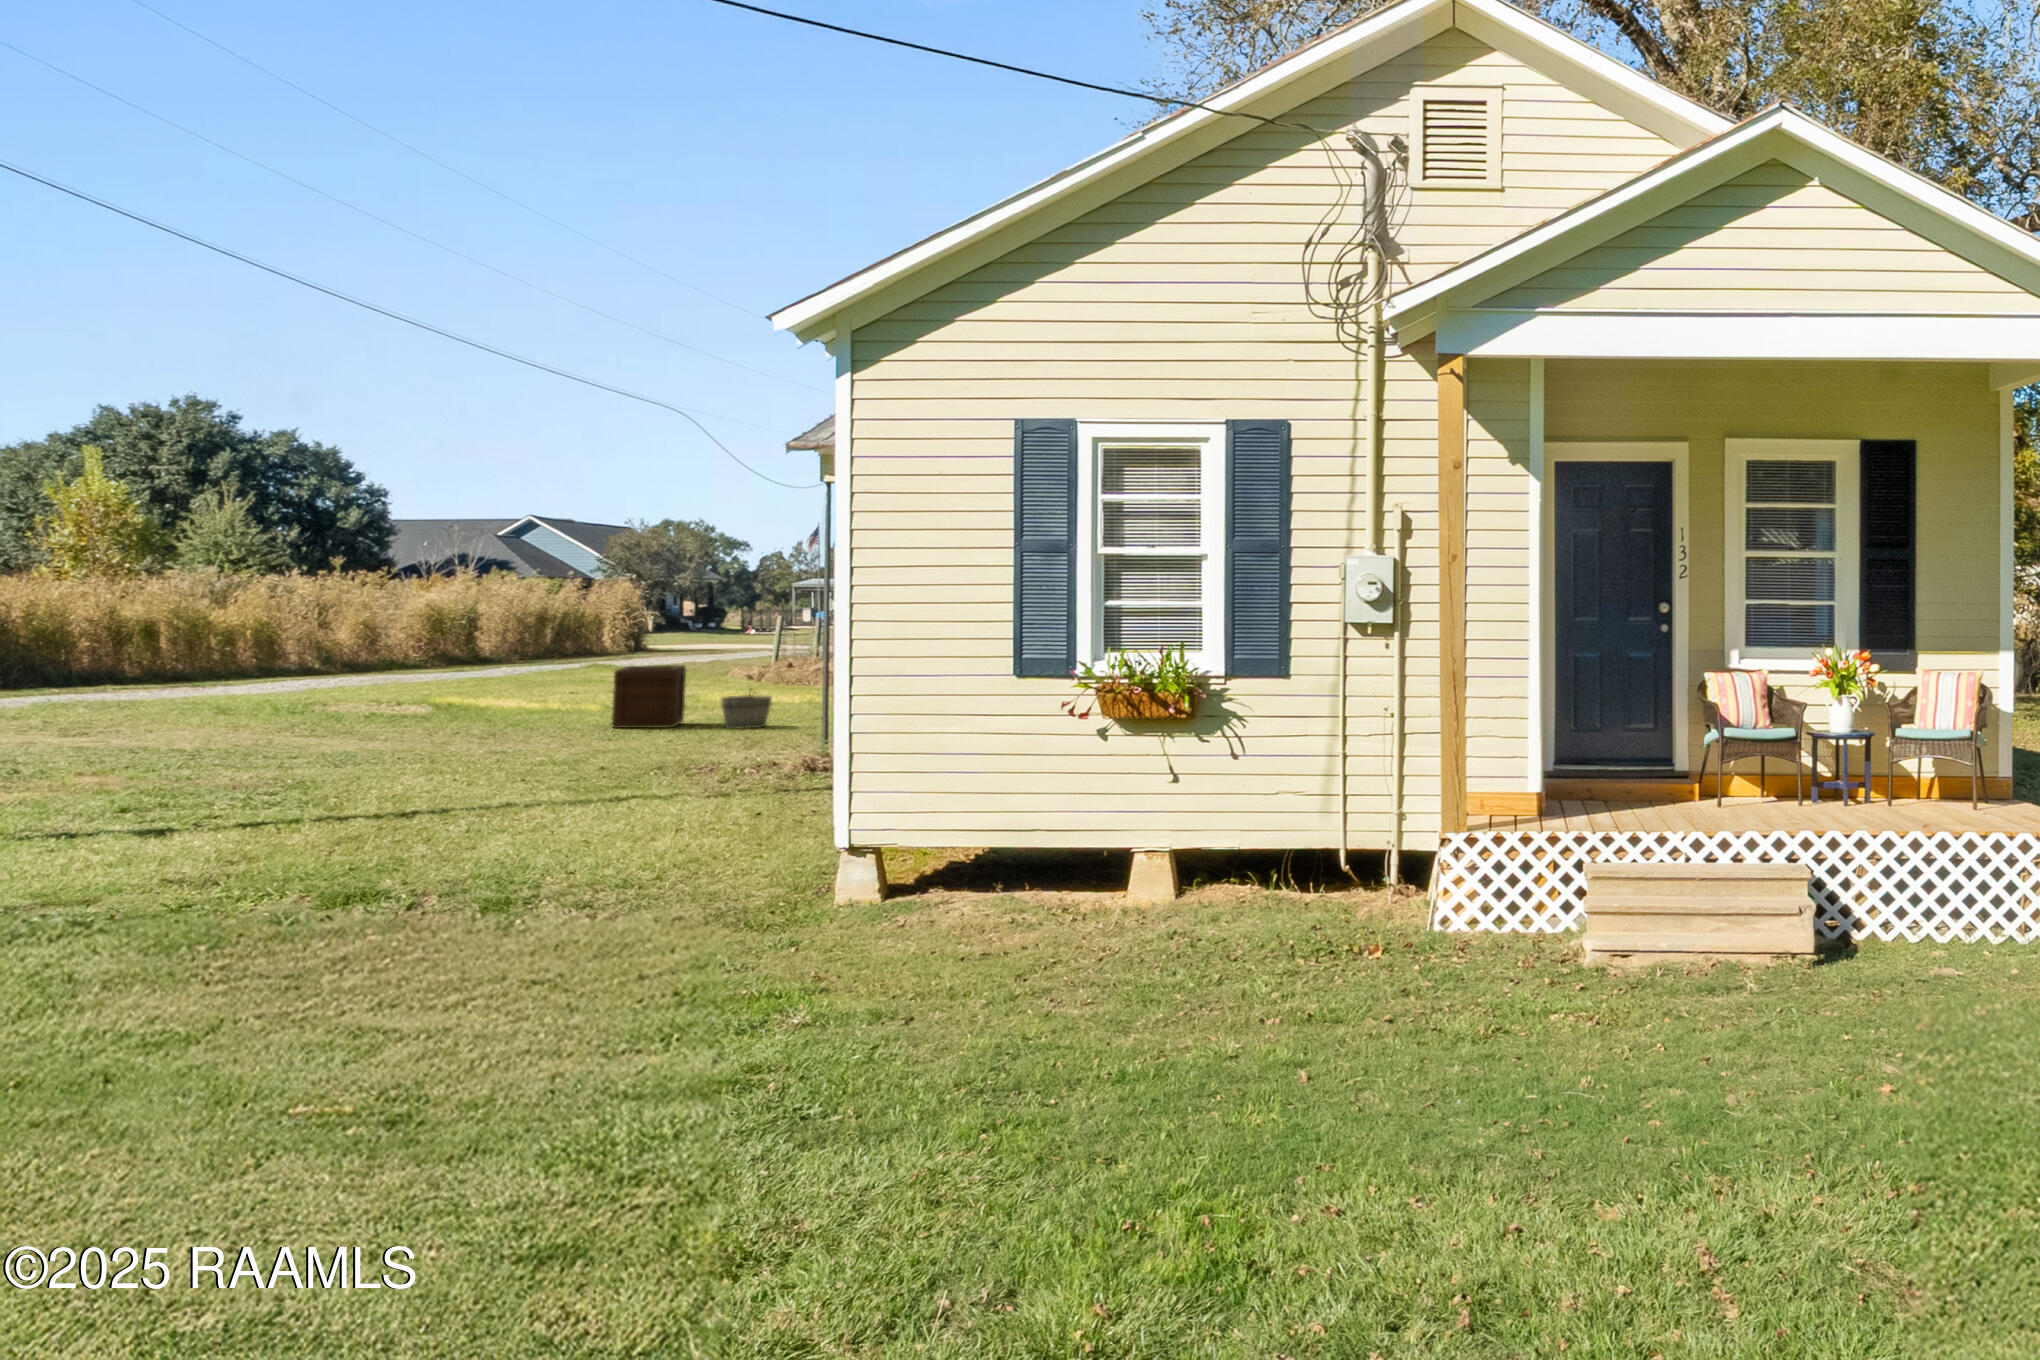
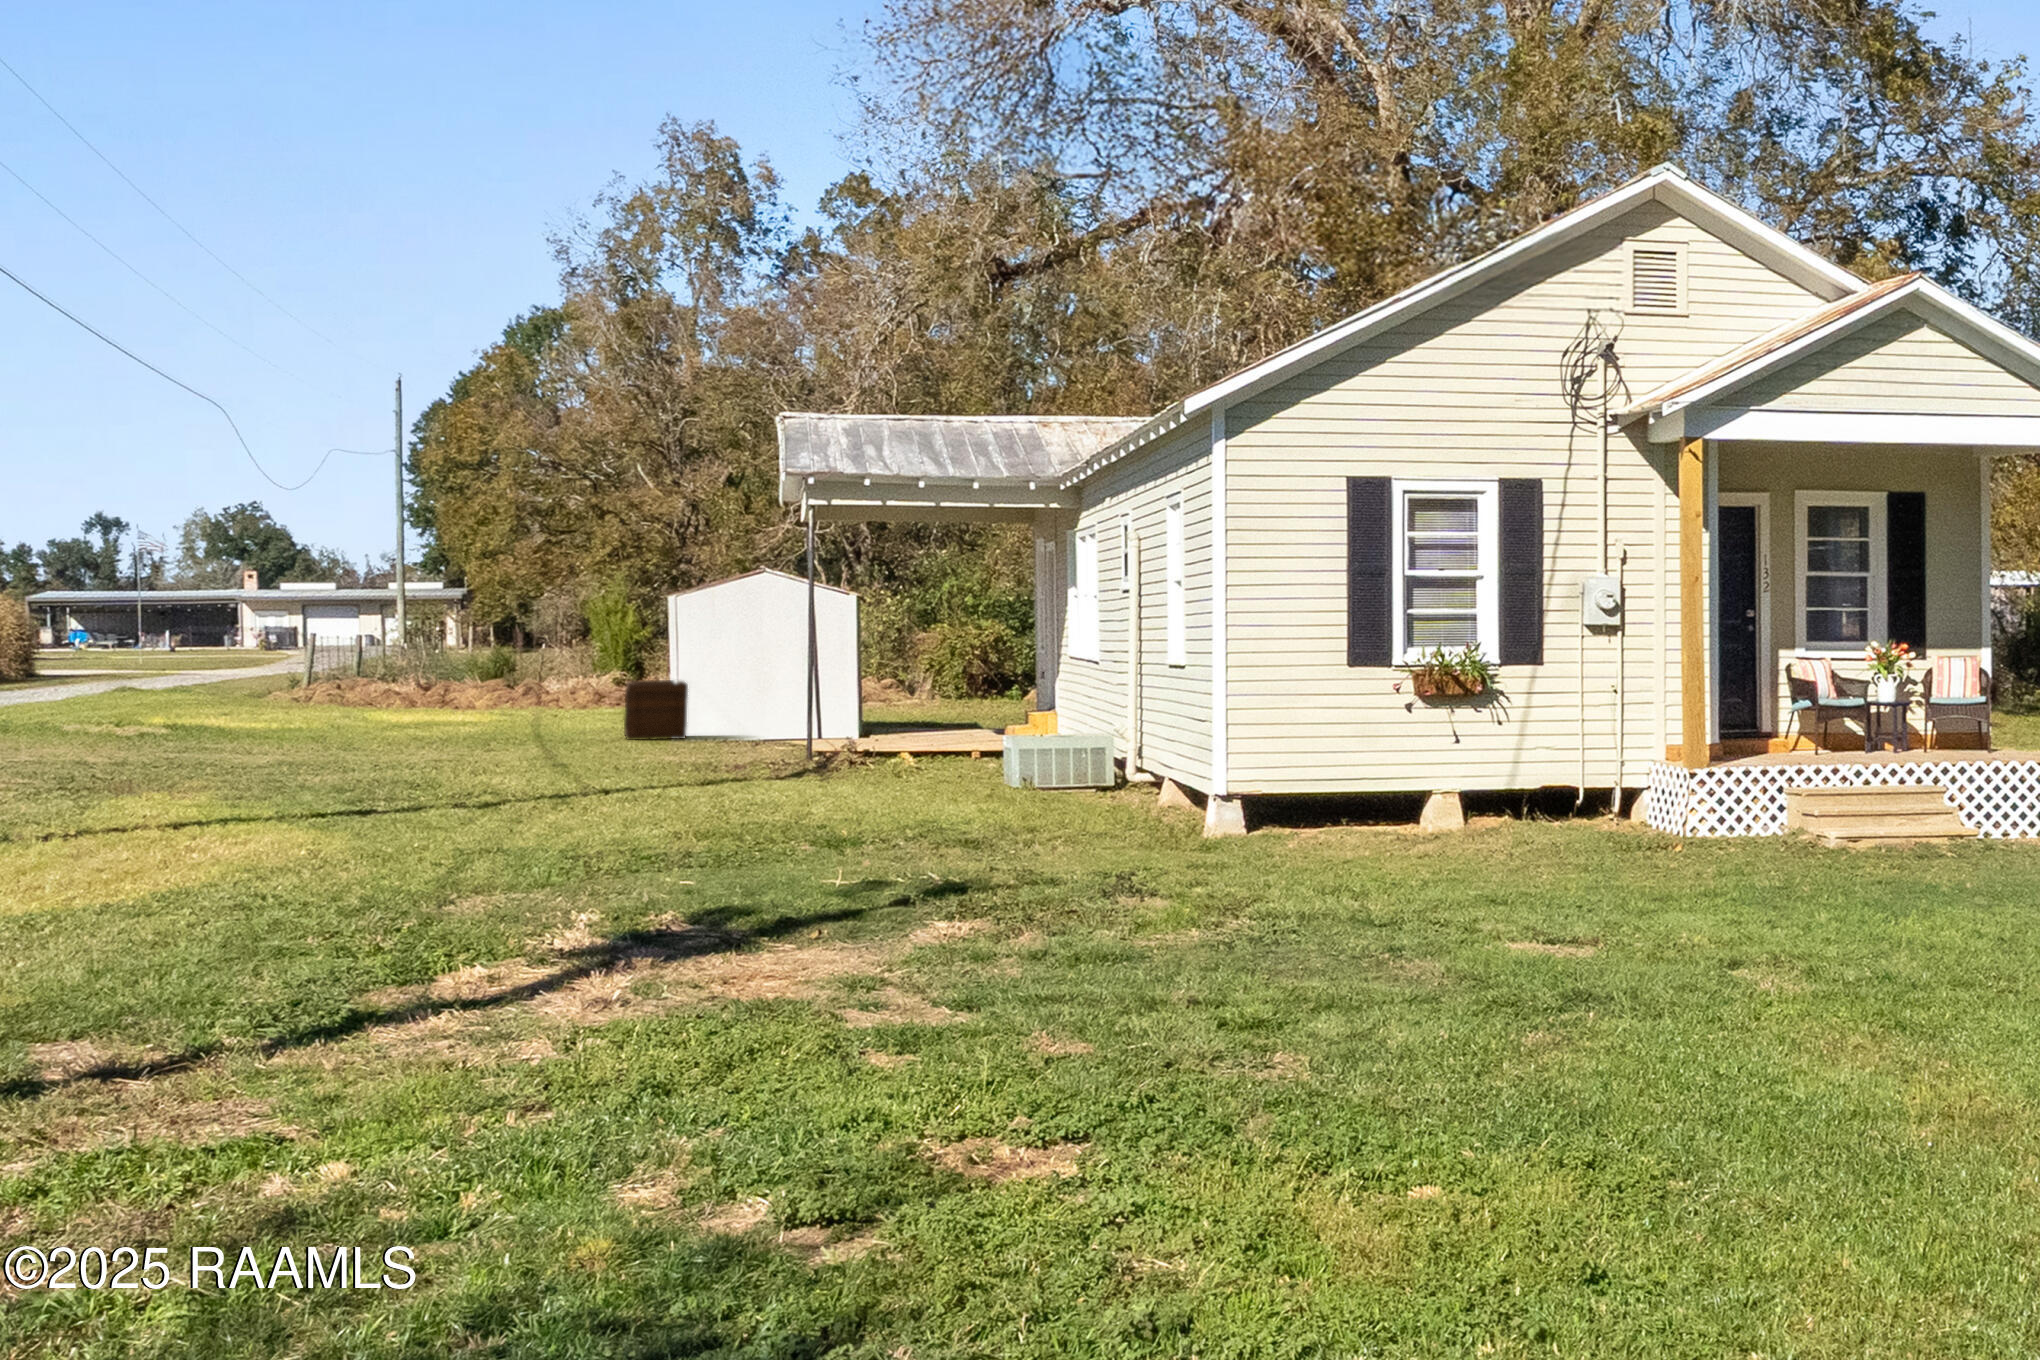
wooden bucket: present [721,690,772,729] -> none [731,699,779,739]

